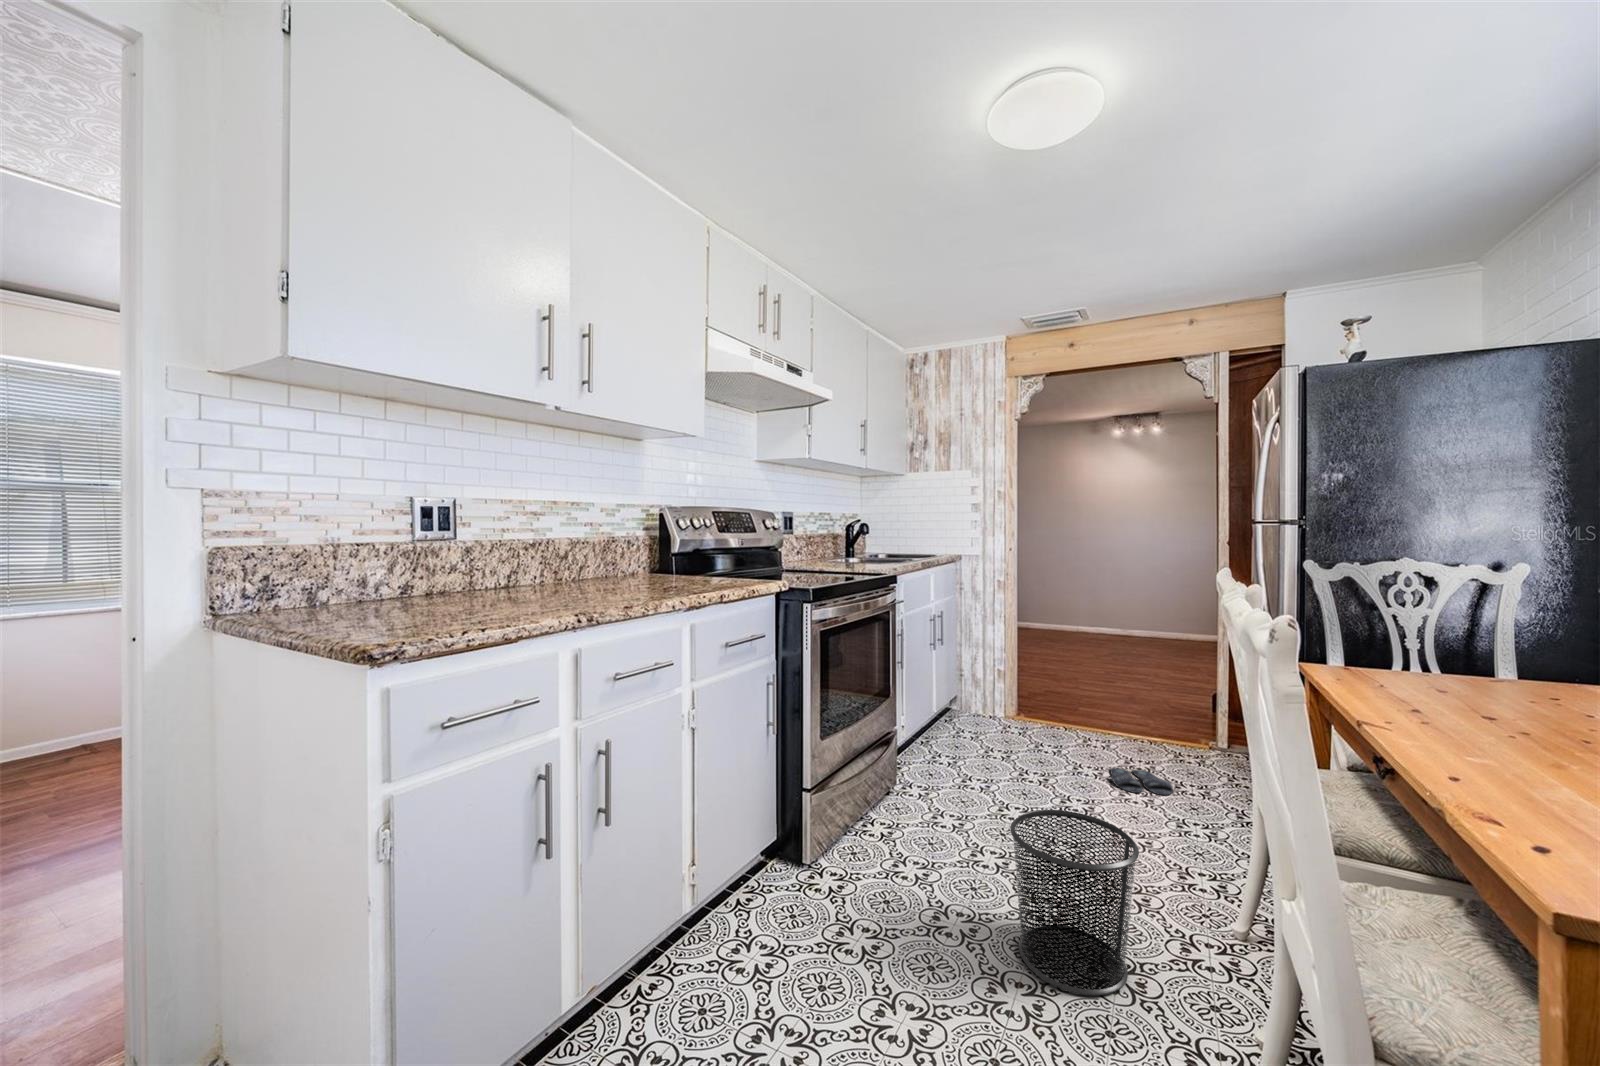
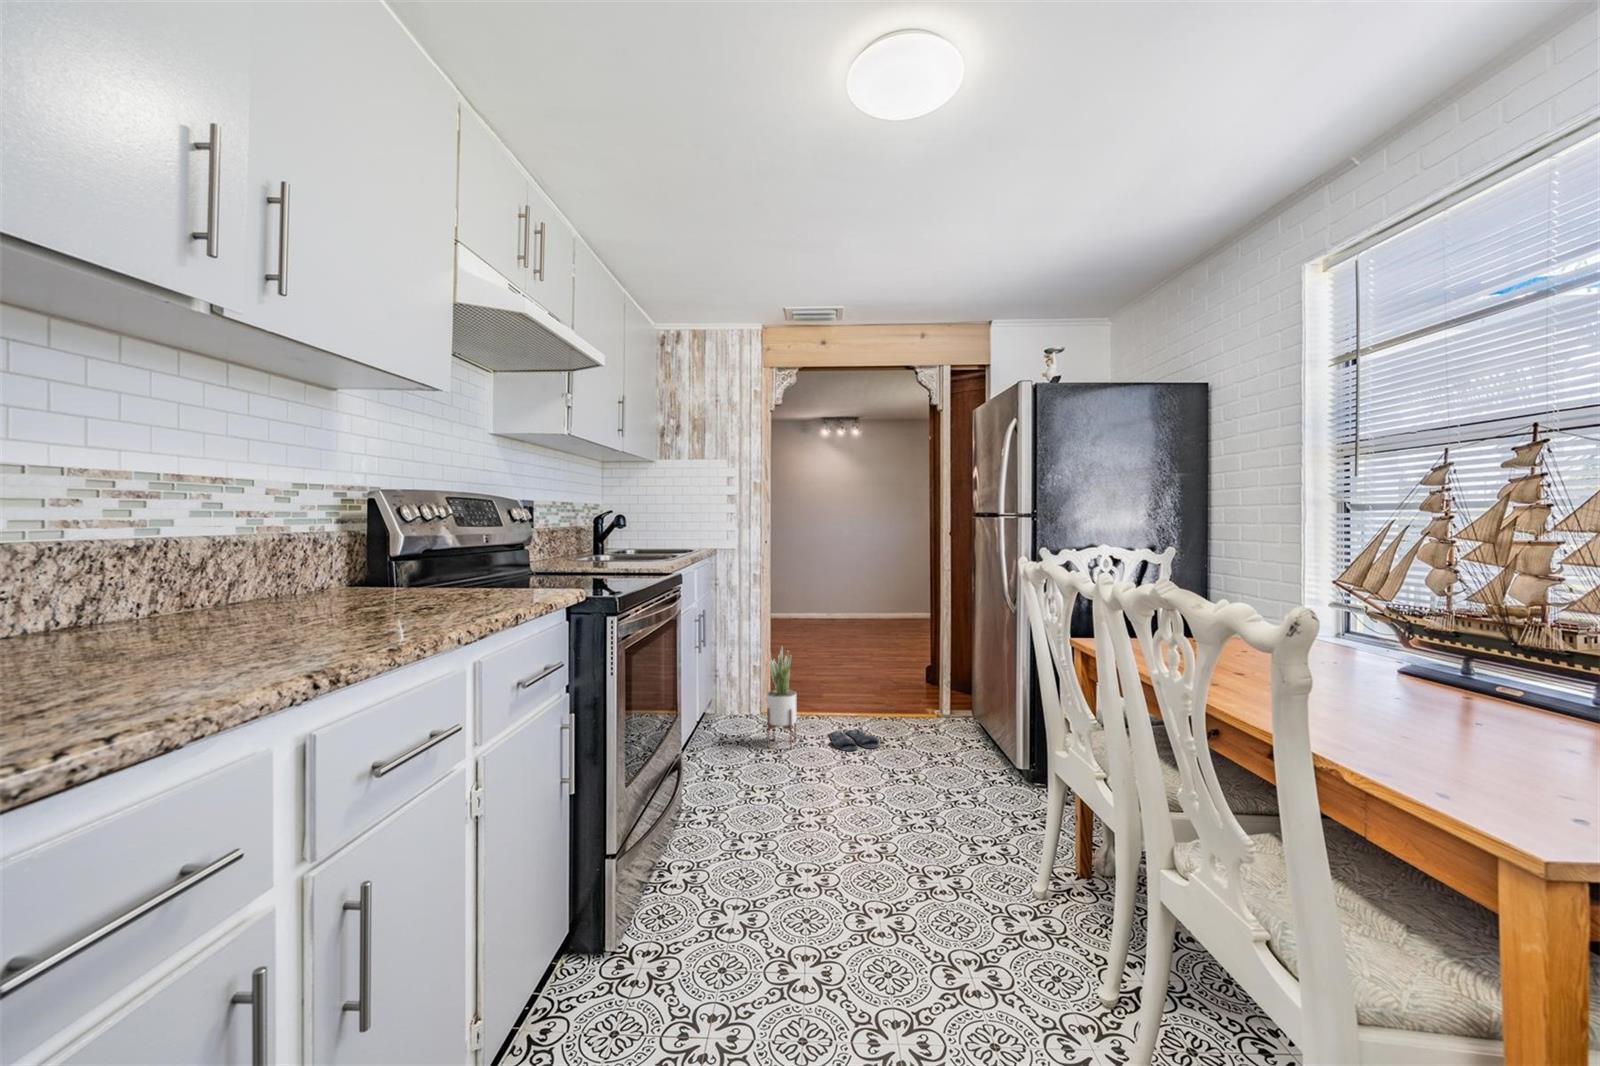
potted plant: none [1033,663,1068,777] -> present [767,650,797,749]
waste bin: present [1010,810,1139,996] -> none [787,782,896,948]

